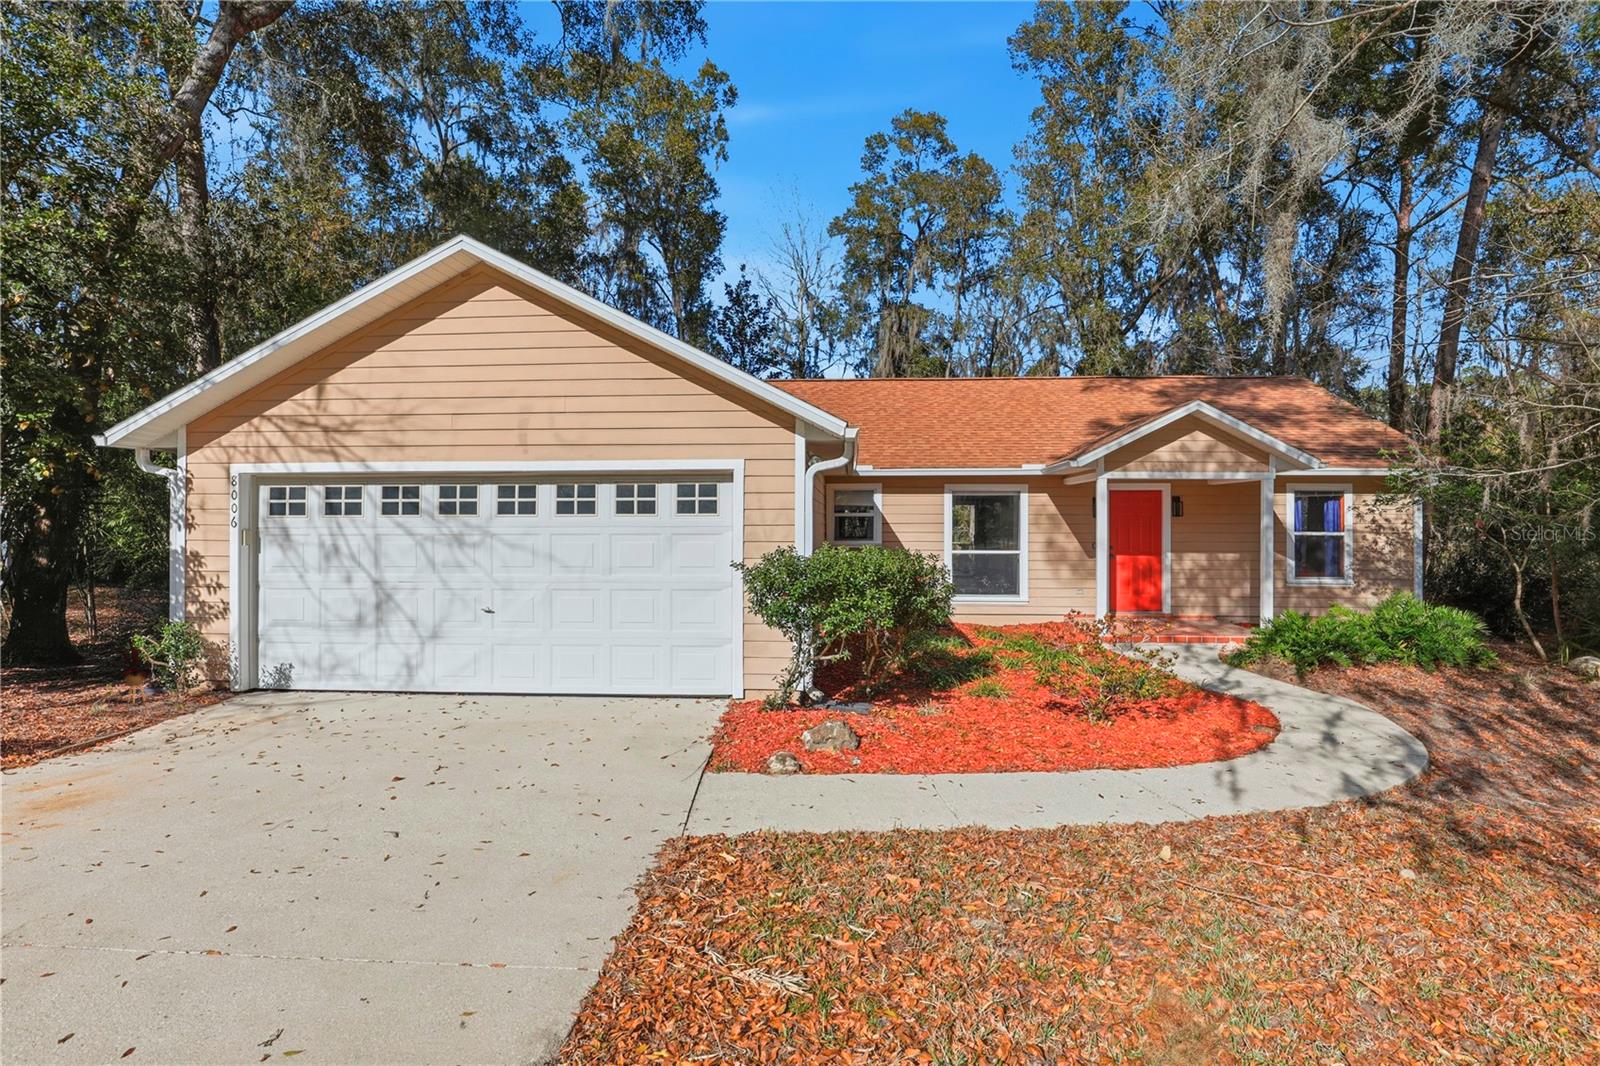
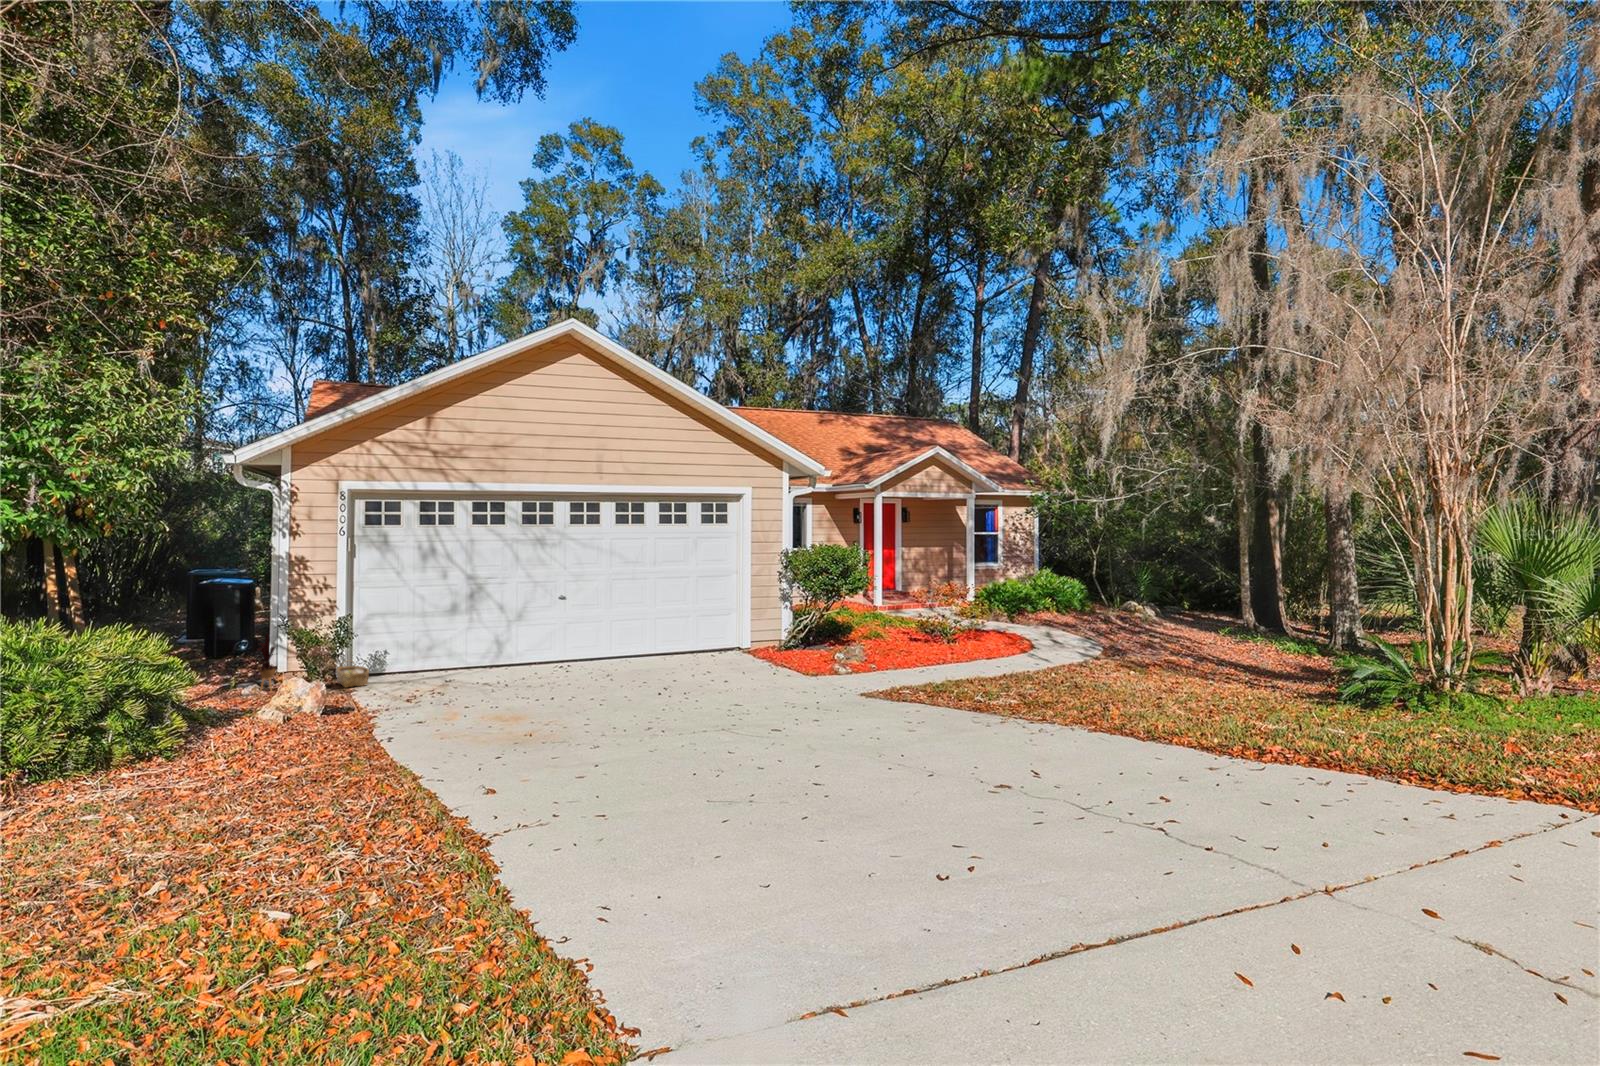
woven basket: none [201,671,247,704] -> present [337,661,369,687]

